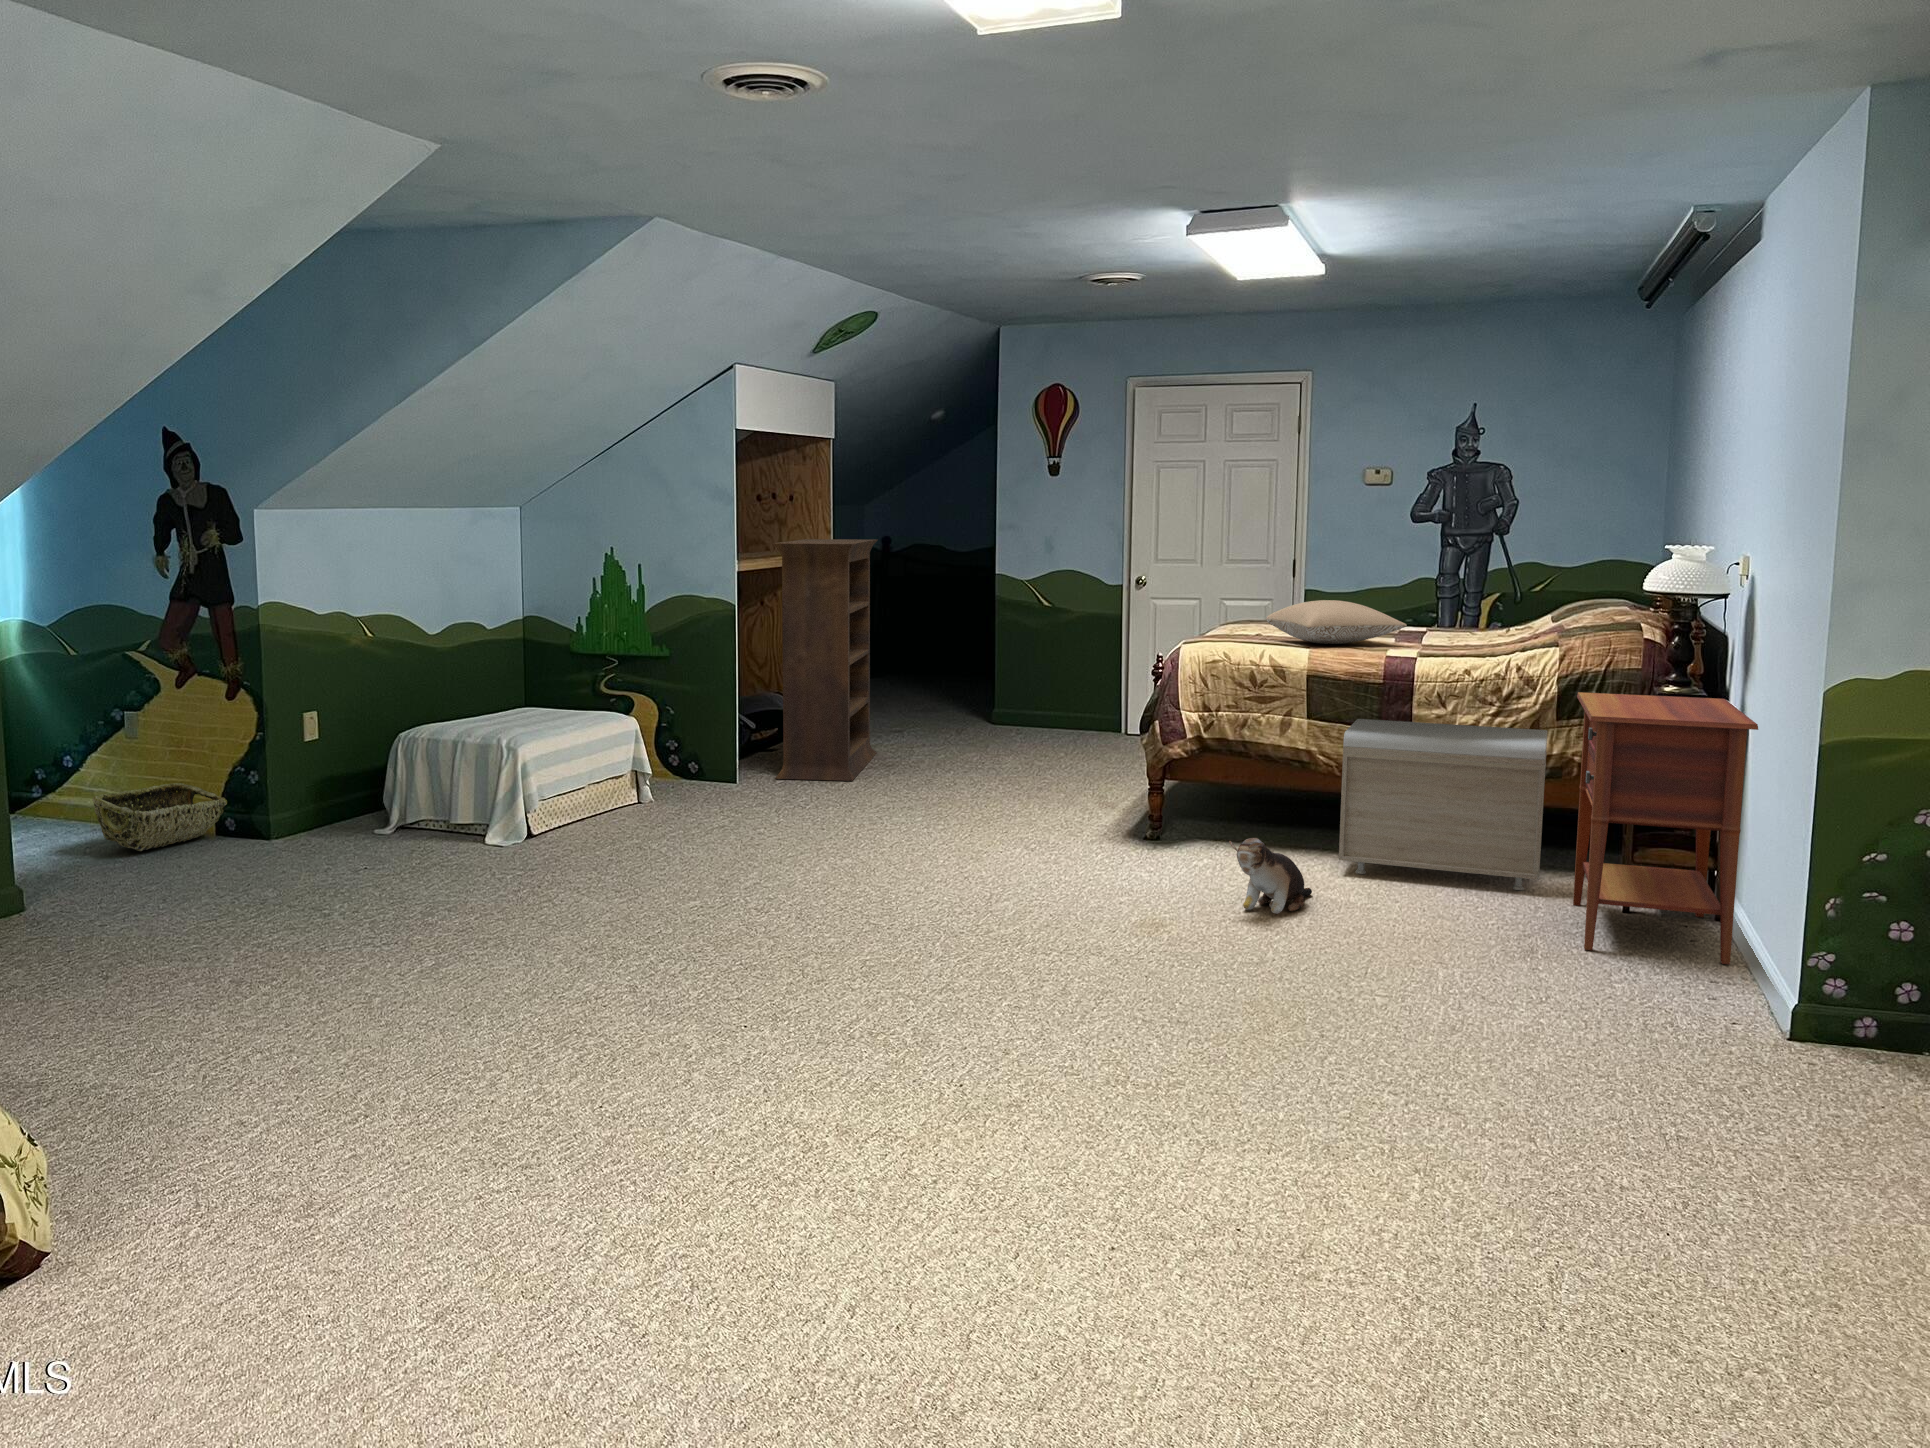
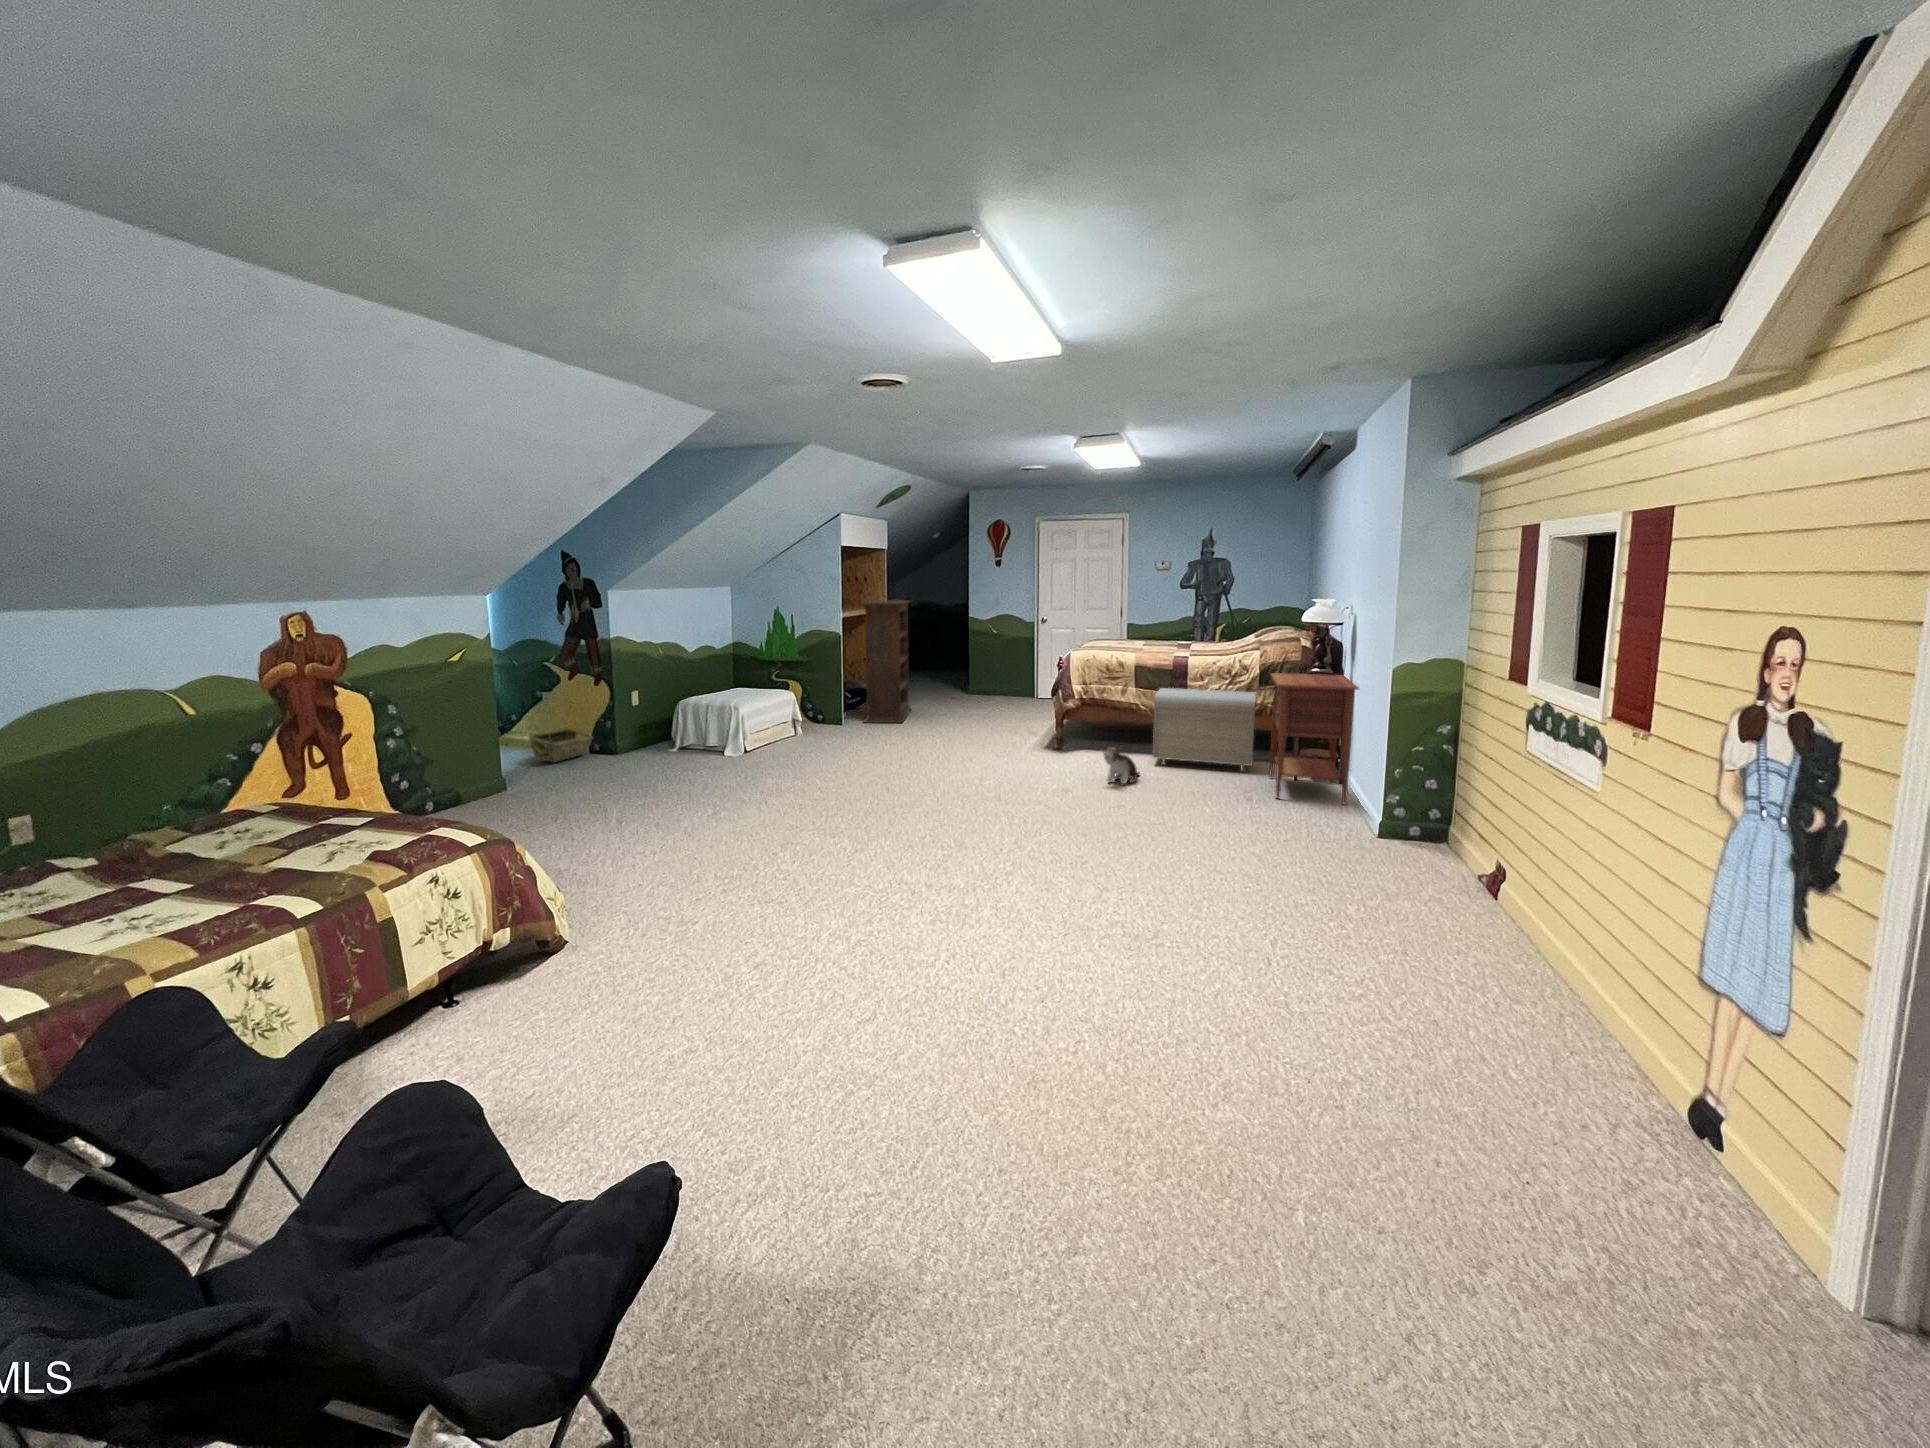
pillow: present [1266,600,1407,644] -> none [1113,629,1184,650]

